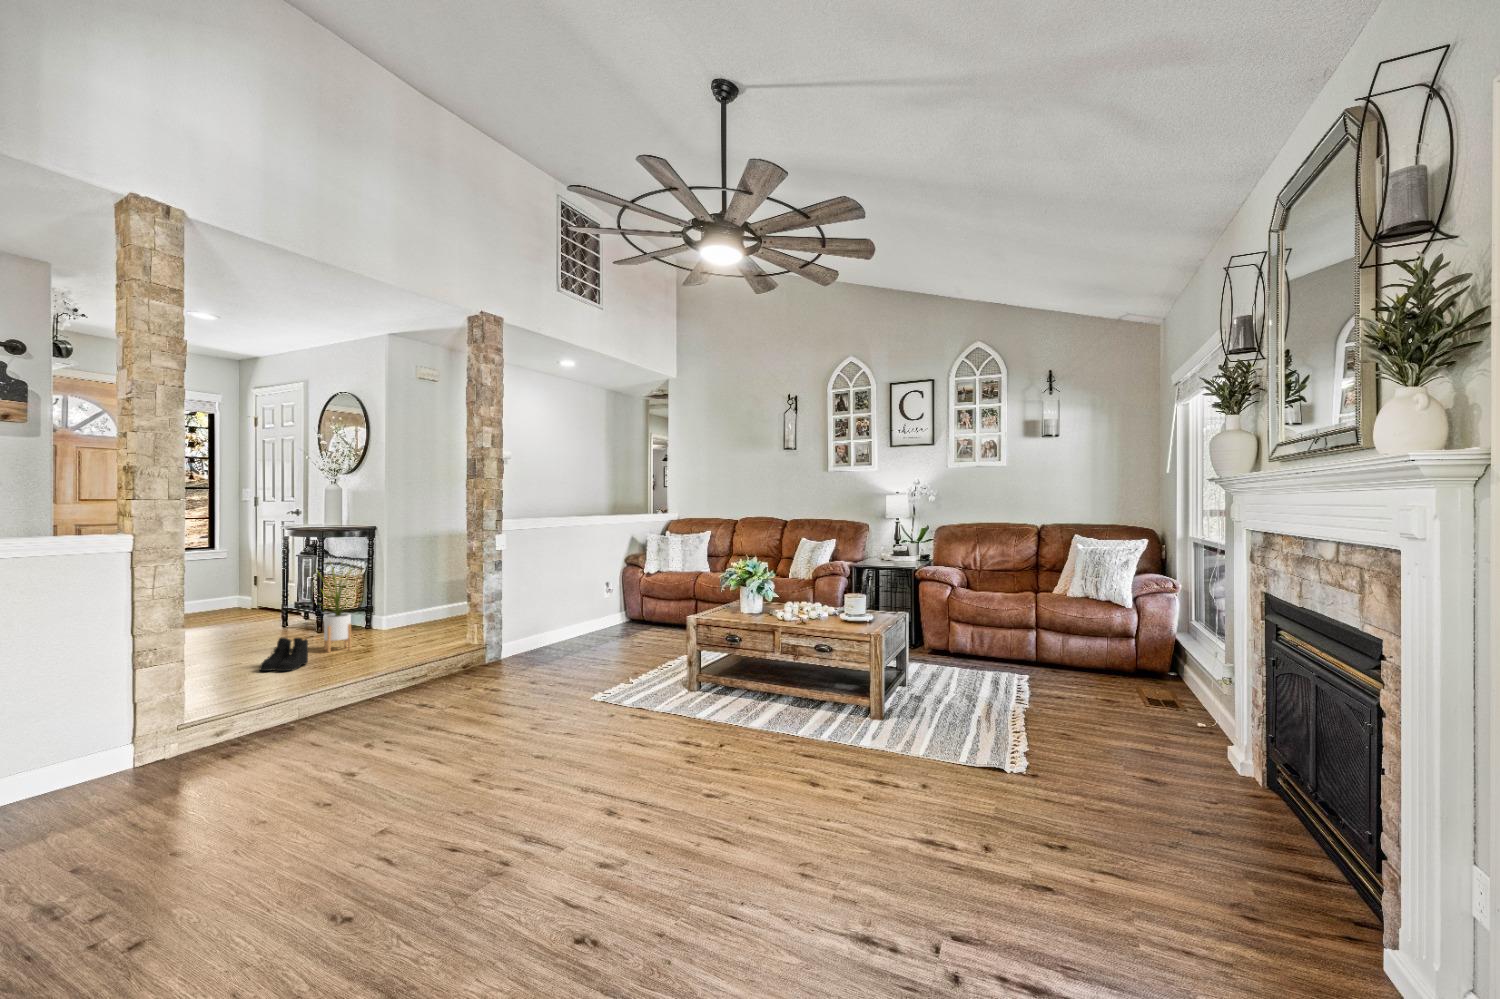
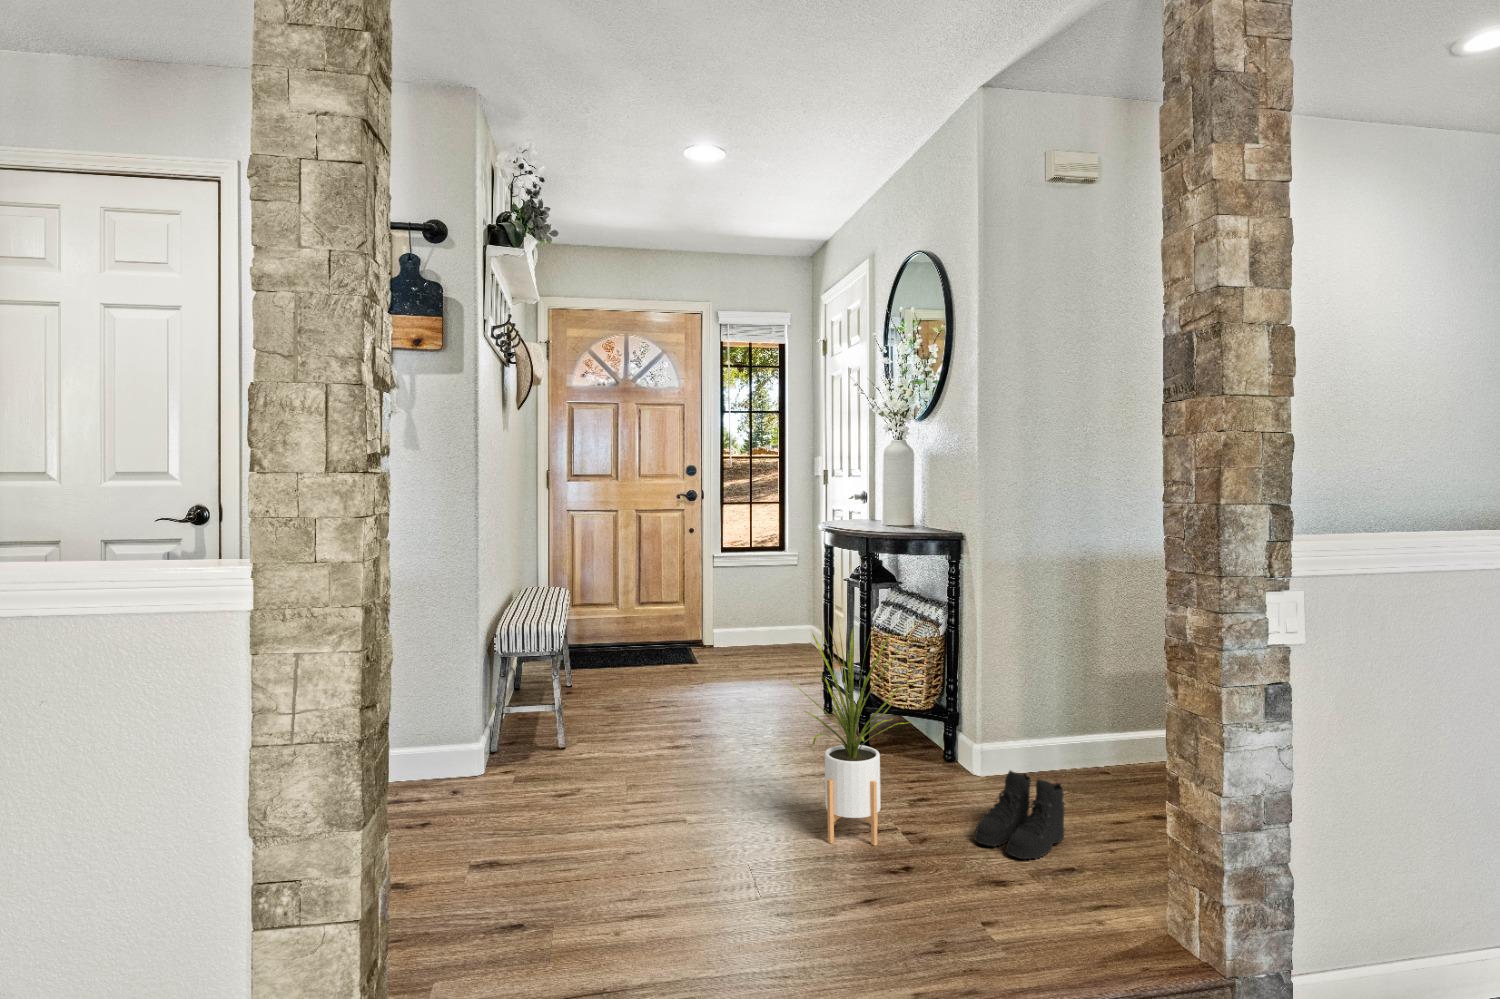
boots: present [260,637,308,671] -> present [975,771,1064,859]

